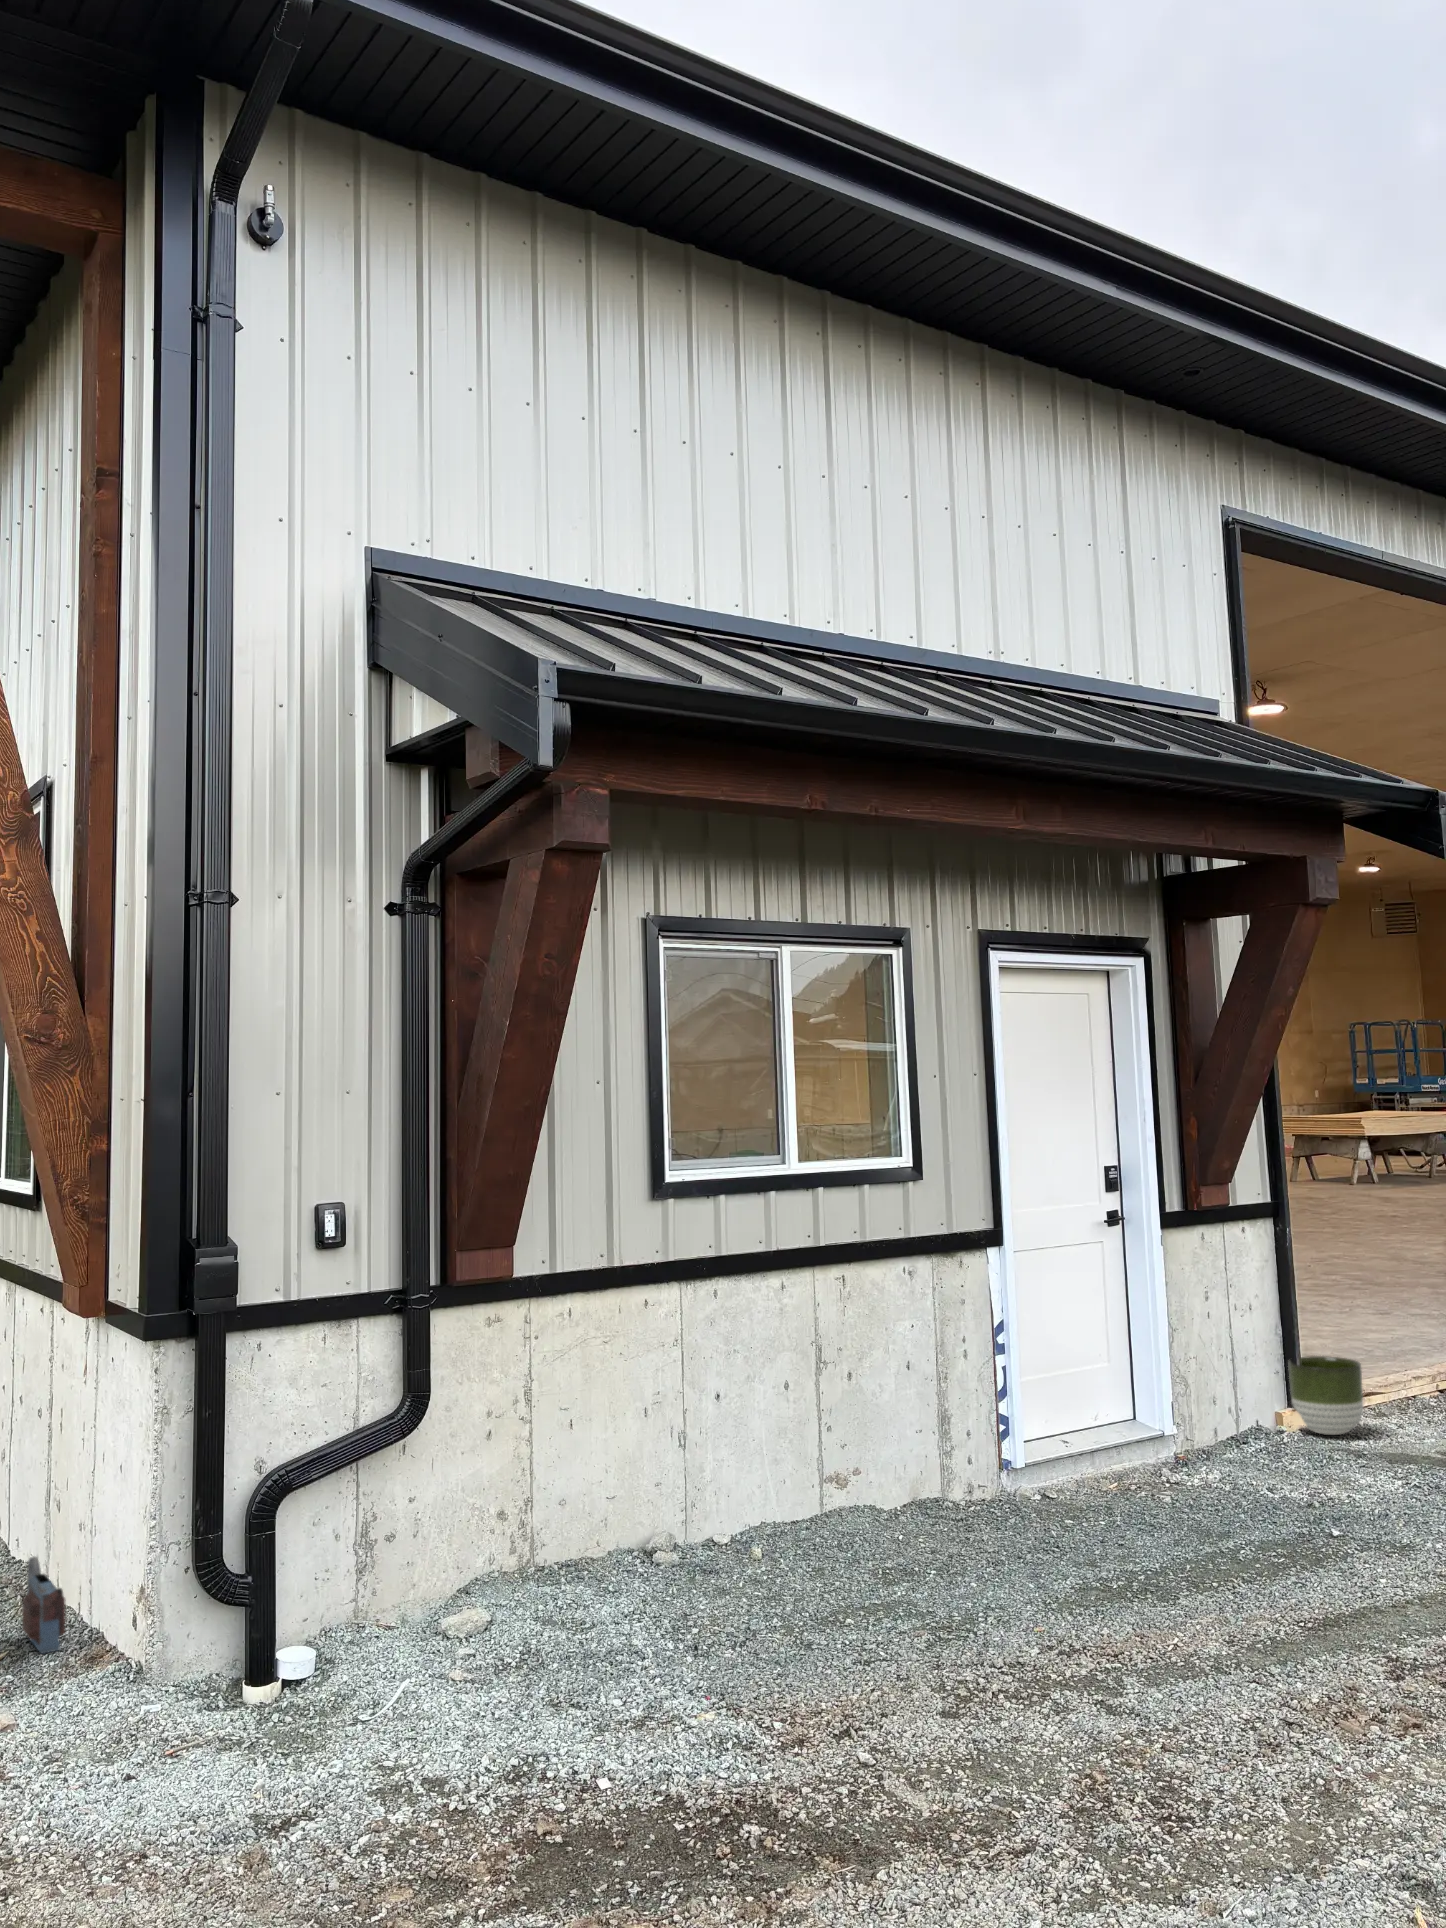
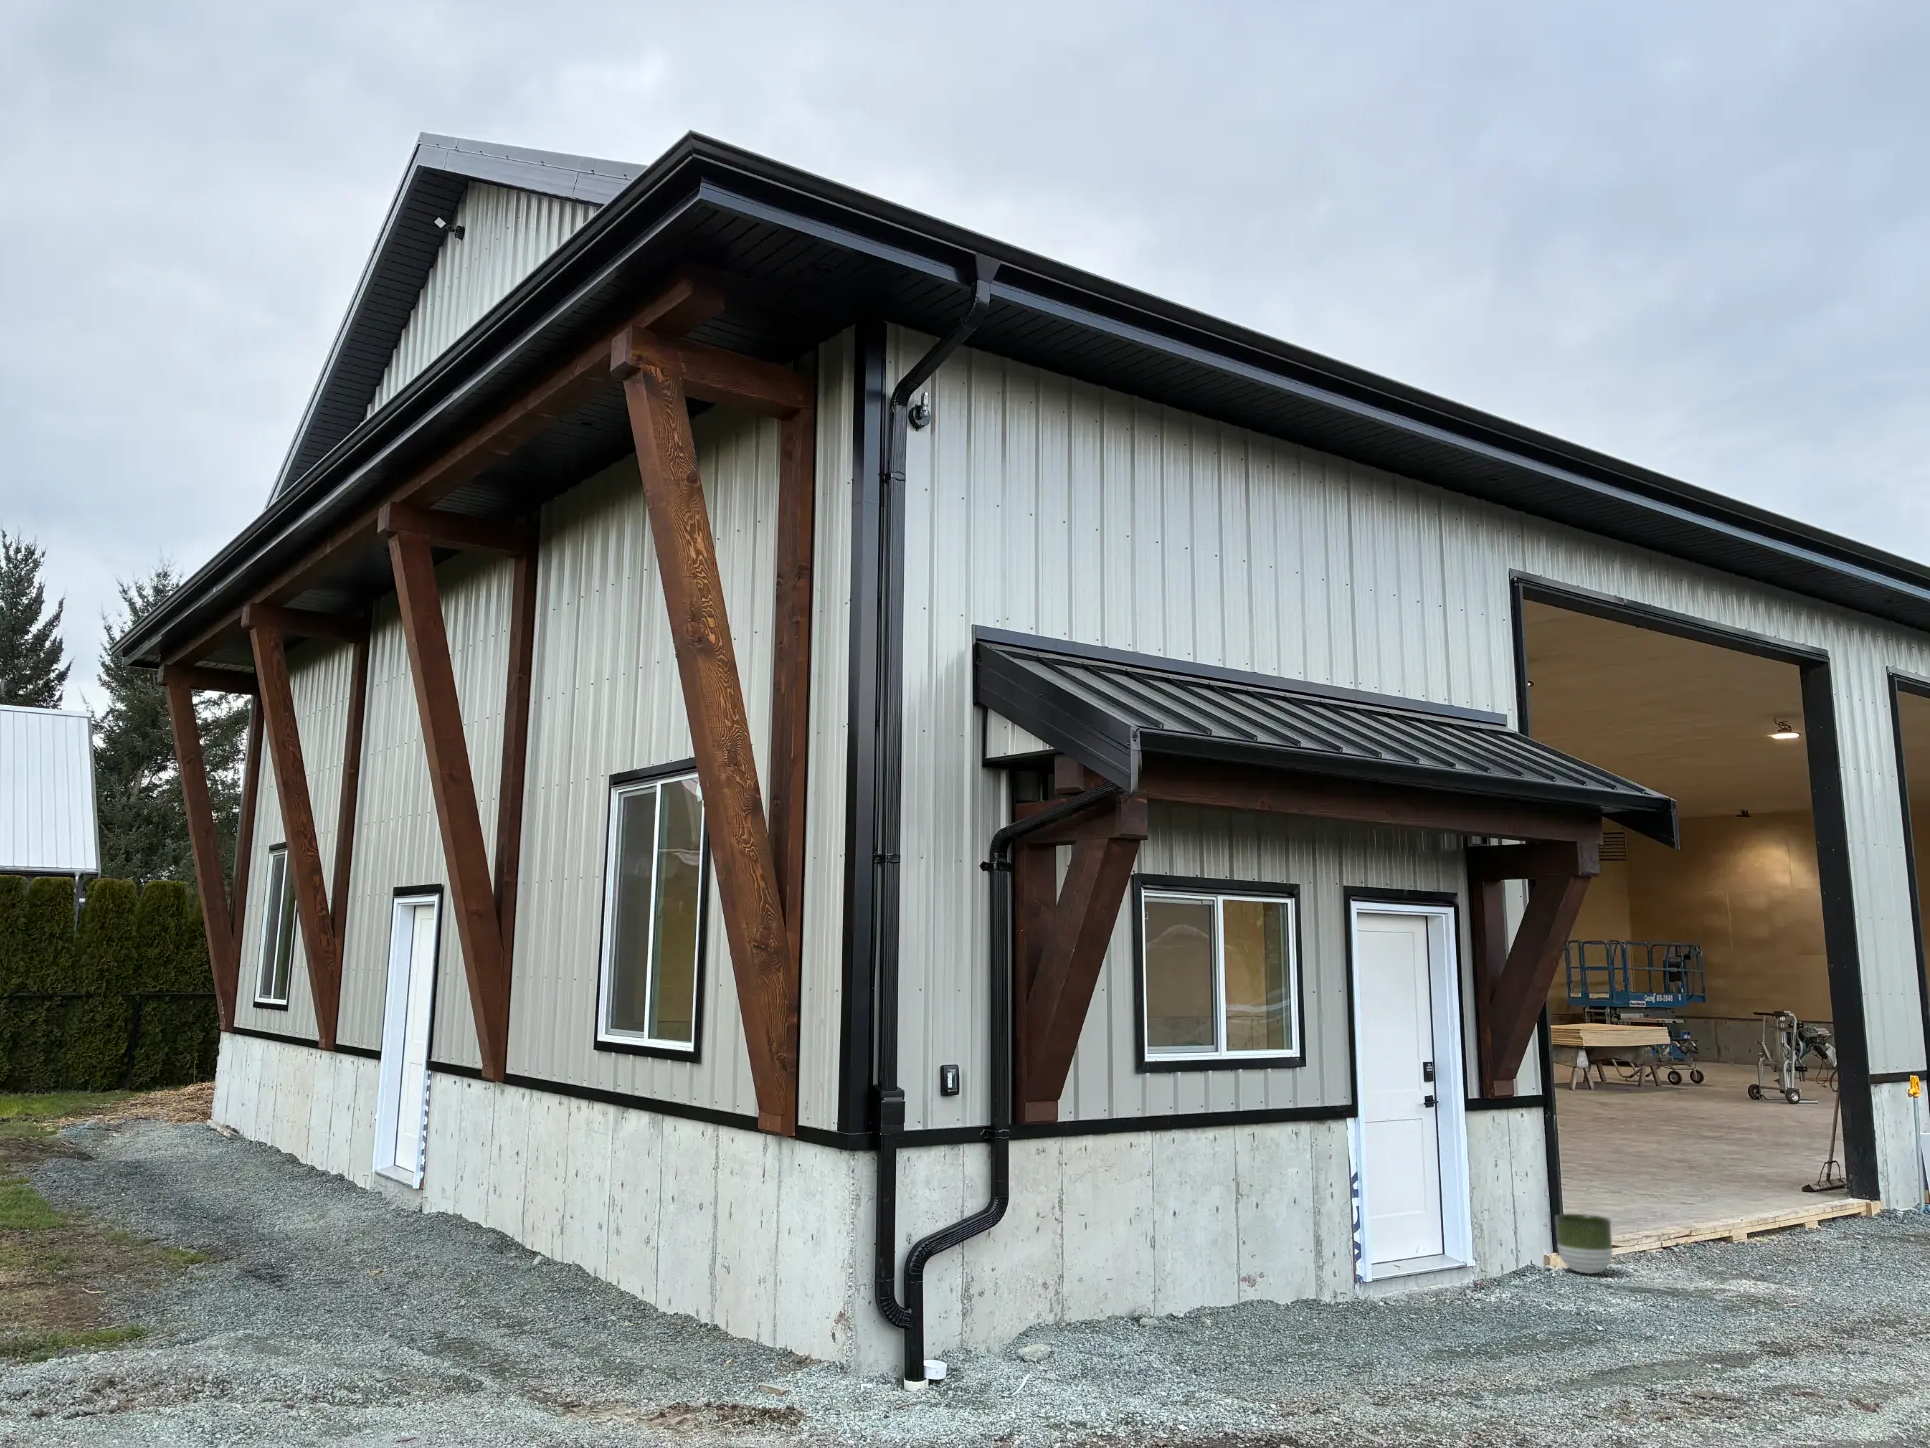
watering can: present [22,1556,65,1654] -> none [715,1300,760,1364]

